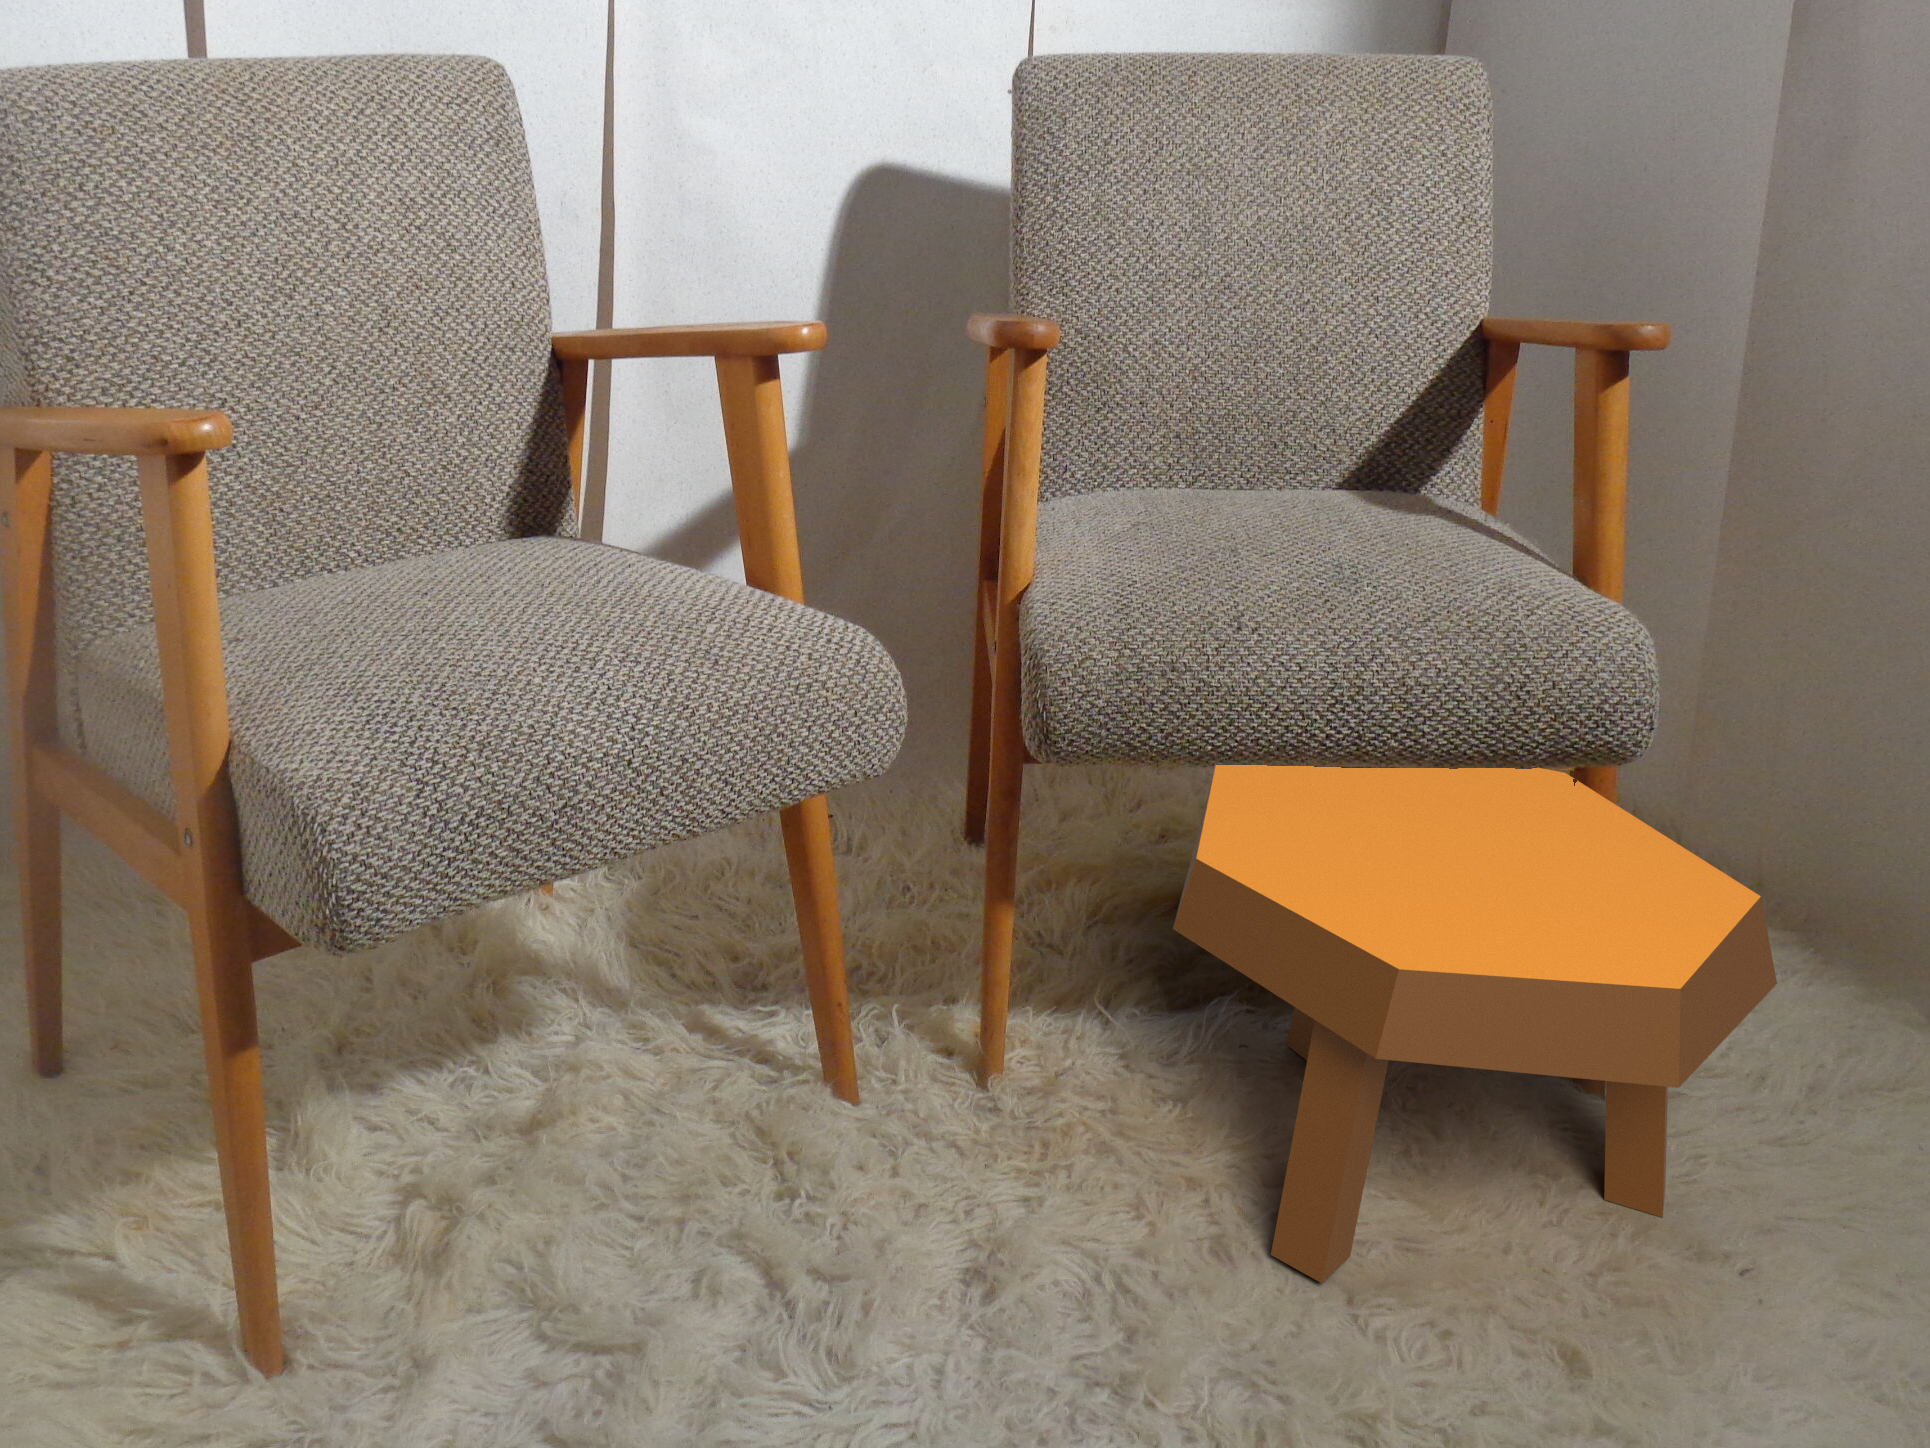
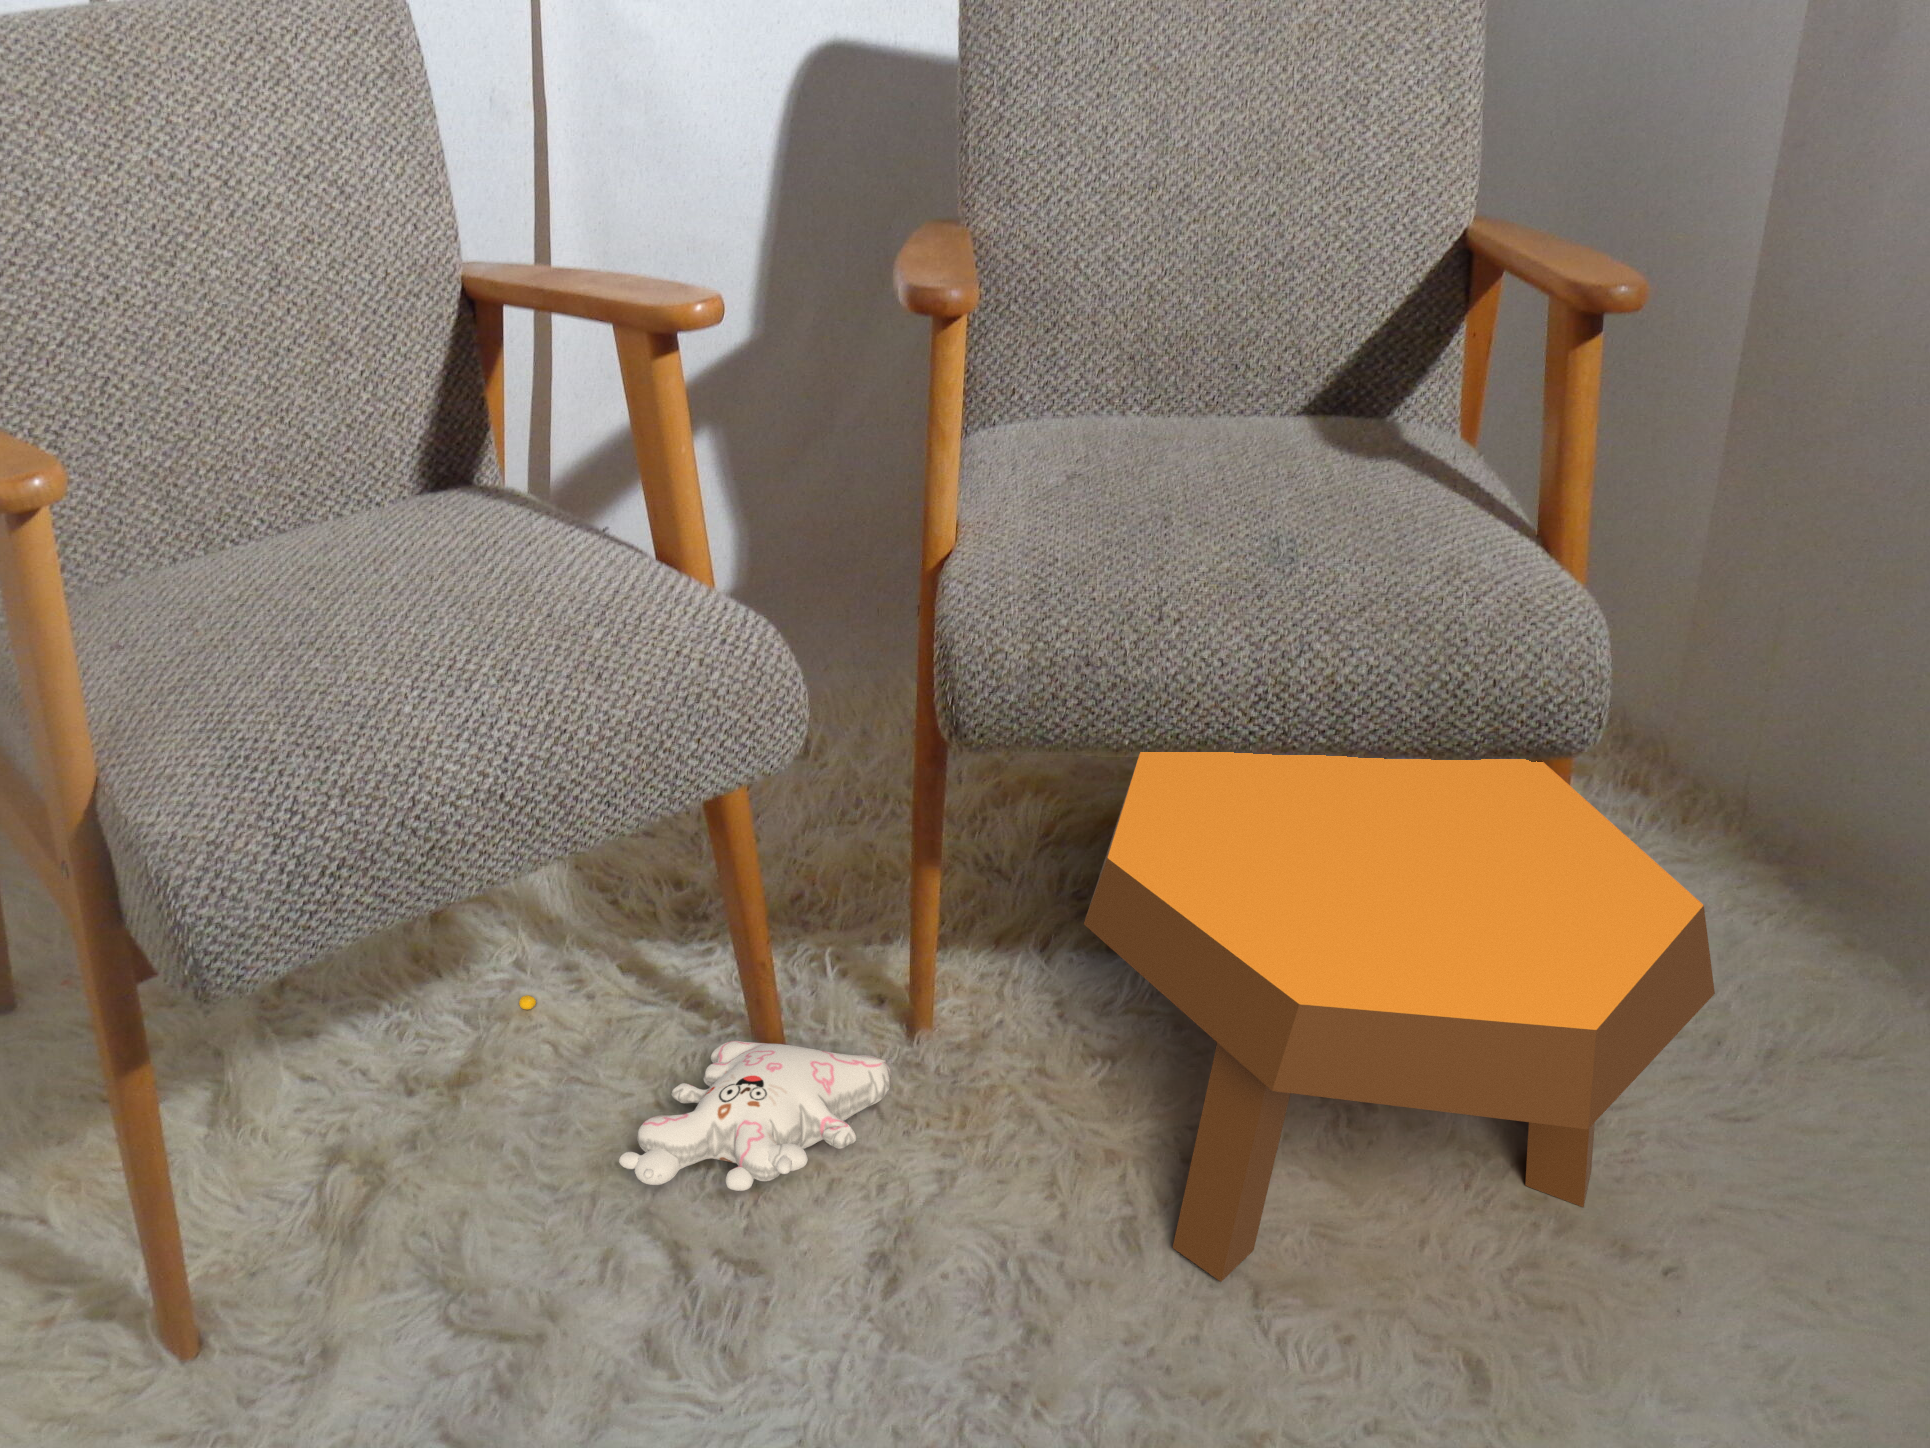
plush toy: none [592,1044,978,1202] -> present [519,995,891,1191]

